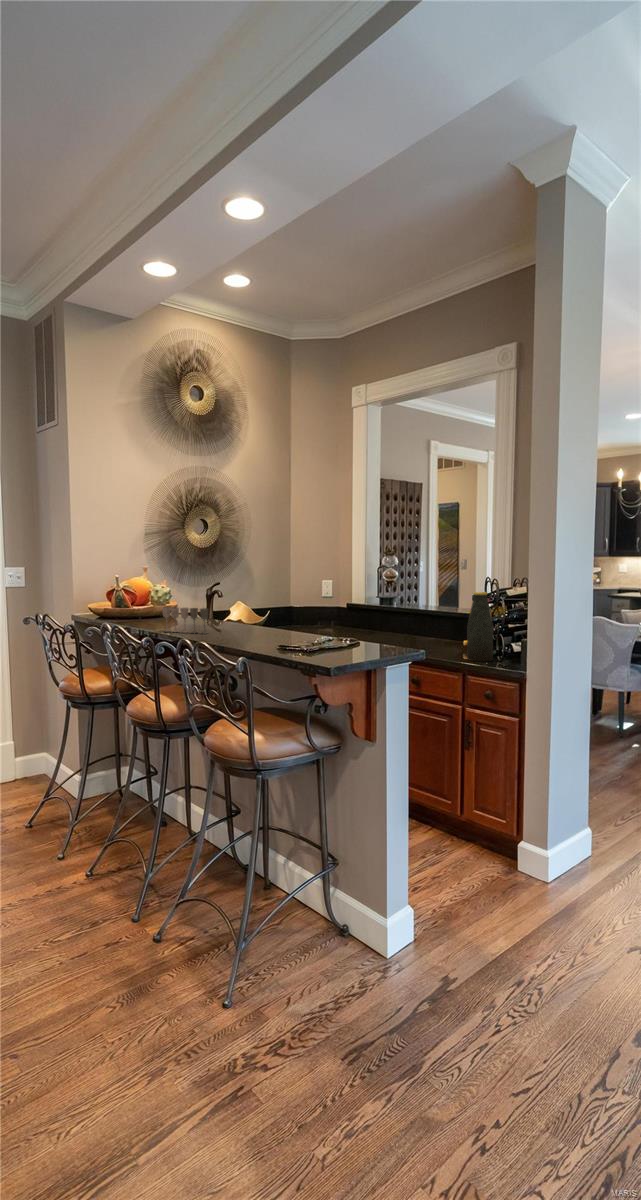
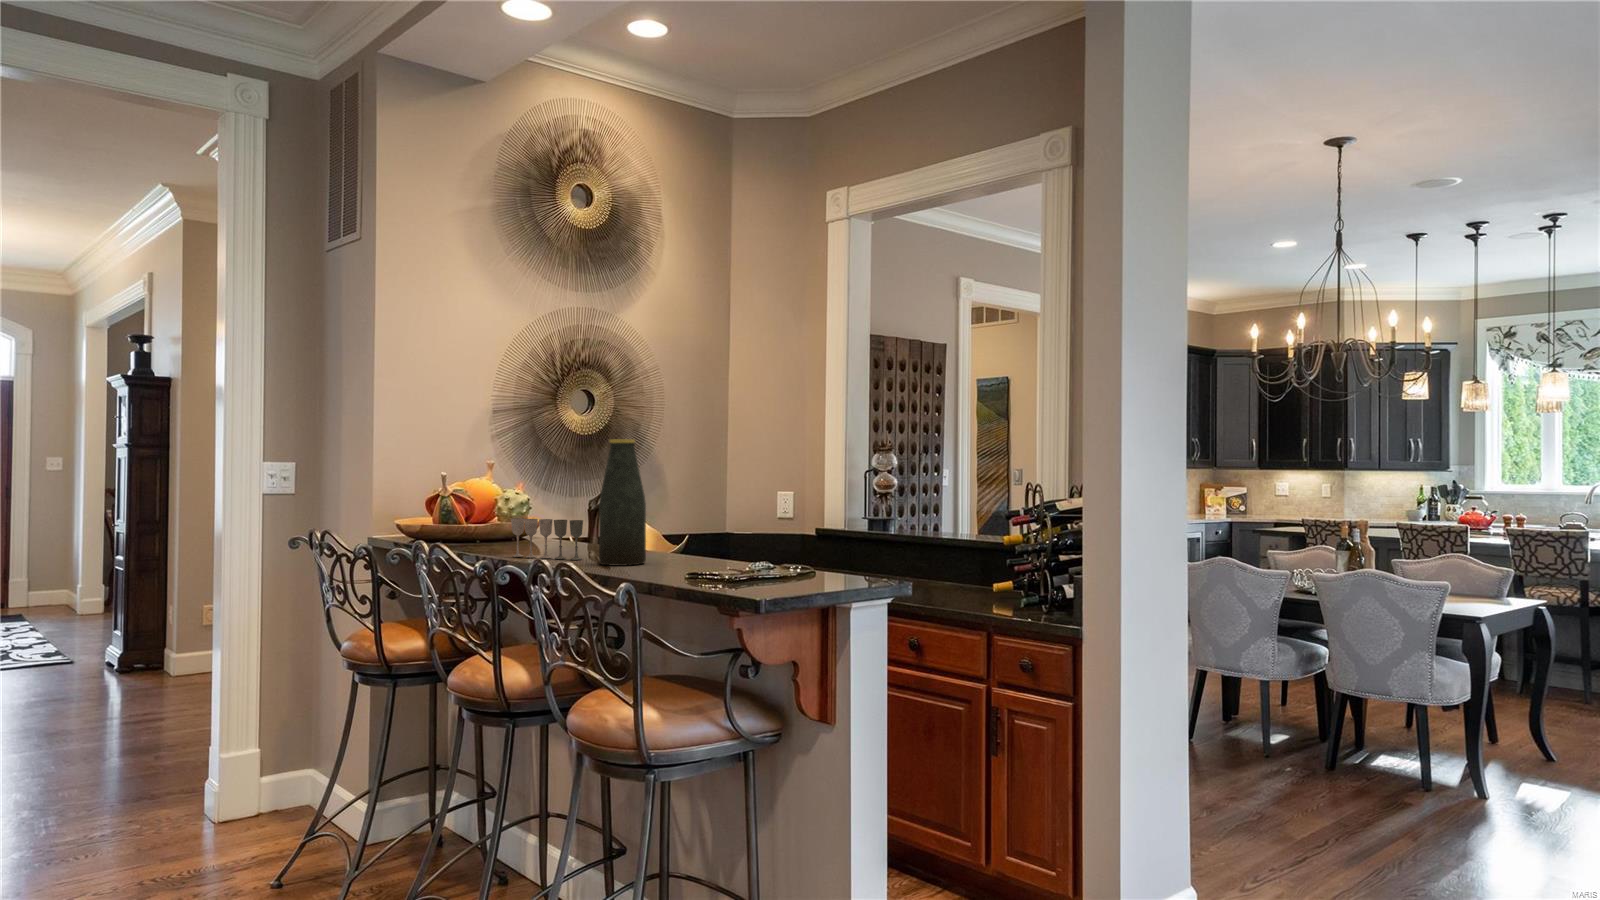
bottle: present [467,592,493,662] -> present [599,439,646,566]

